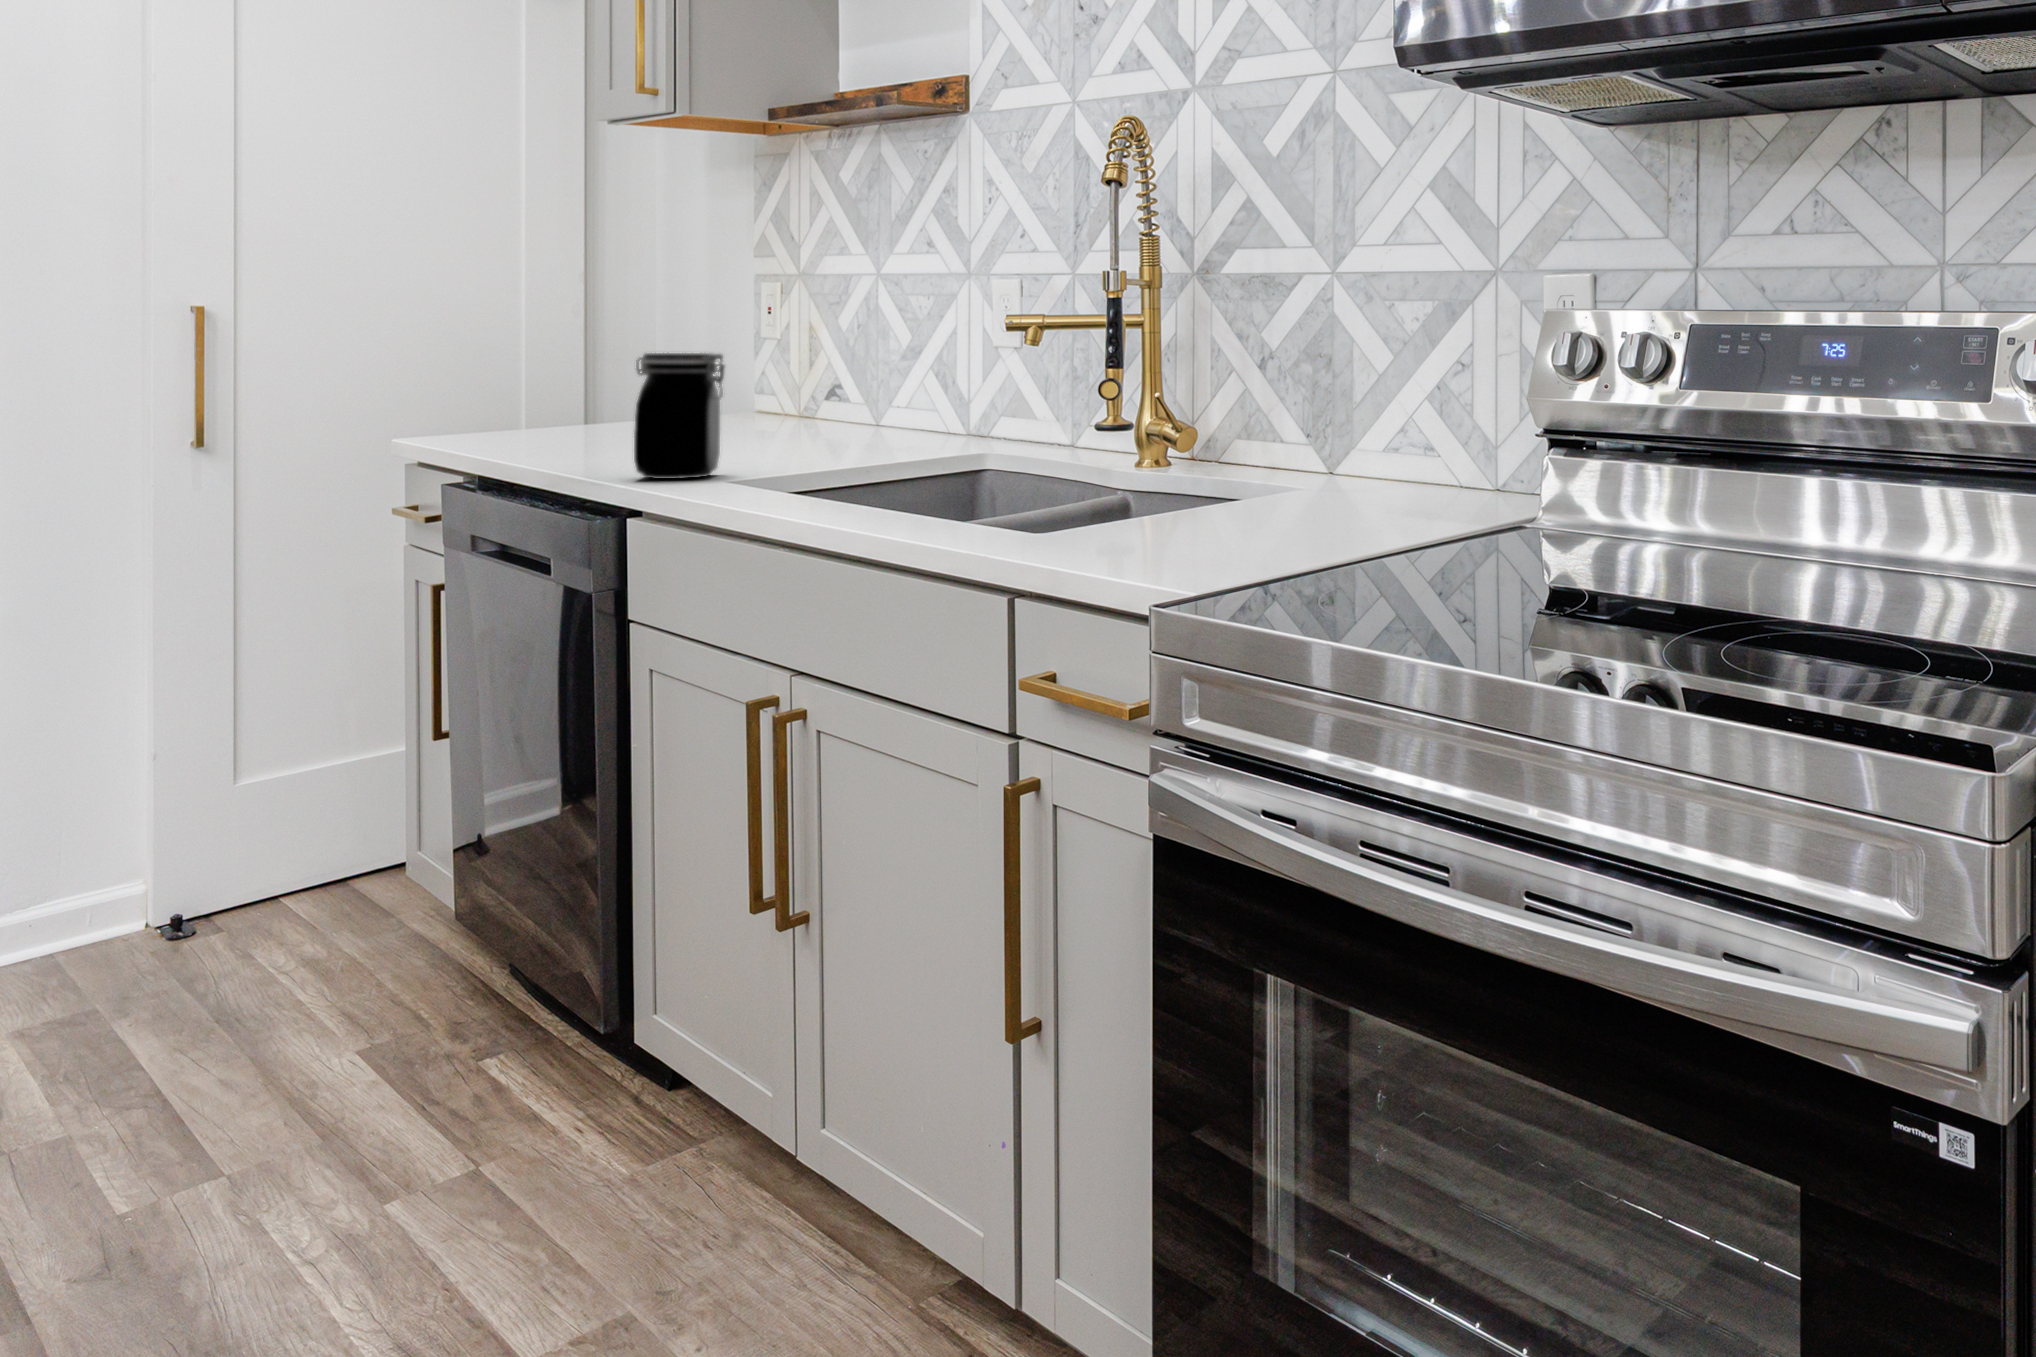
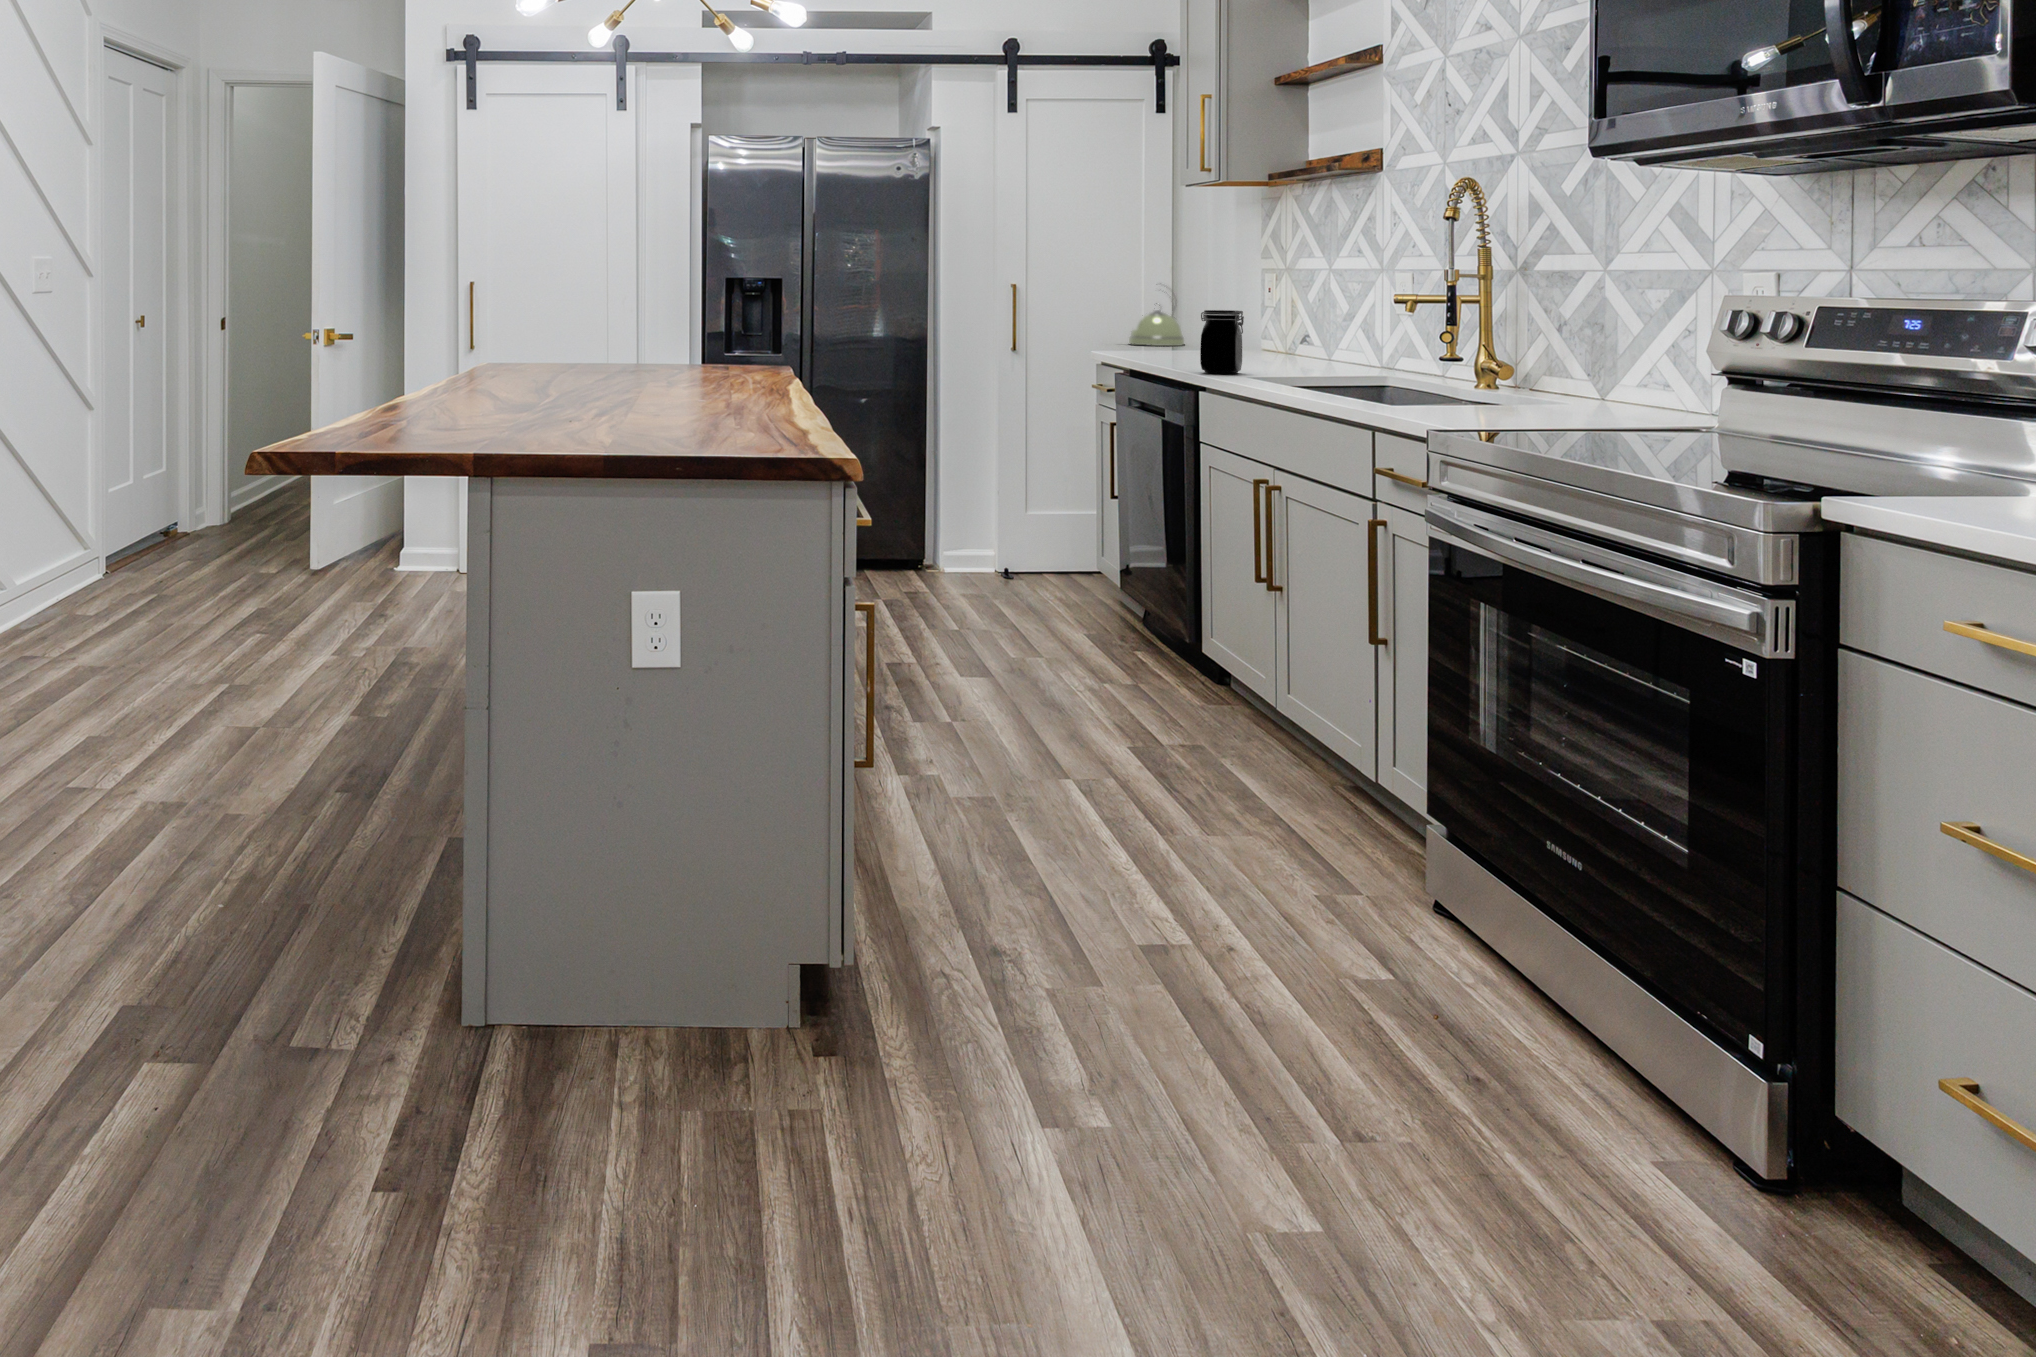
kettle: none [469,310,600,426] -> present [1129,292,1185,346]

